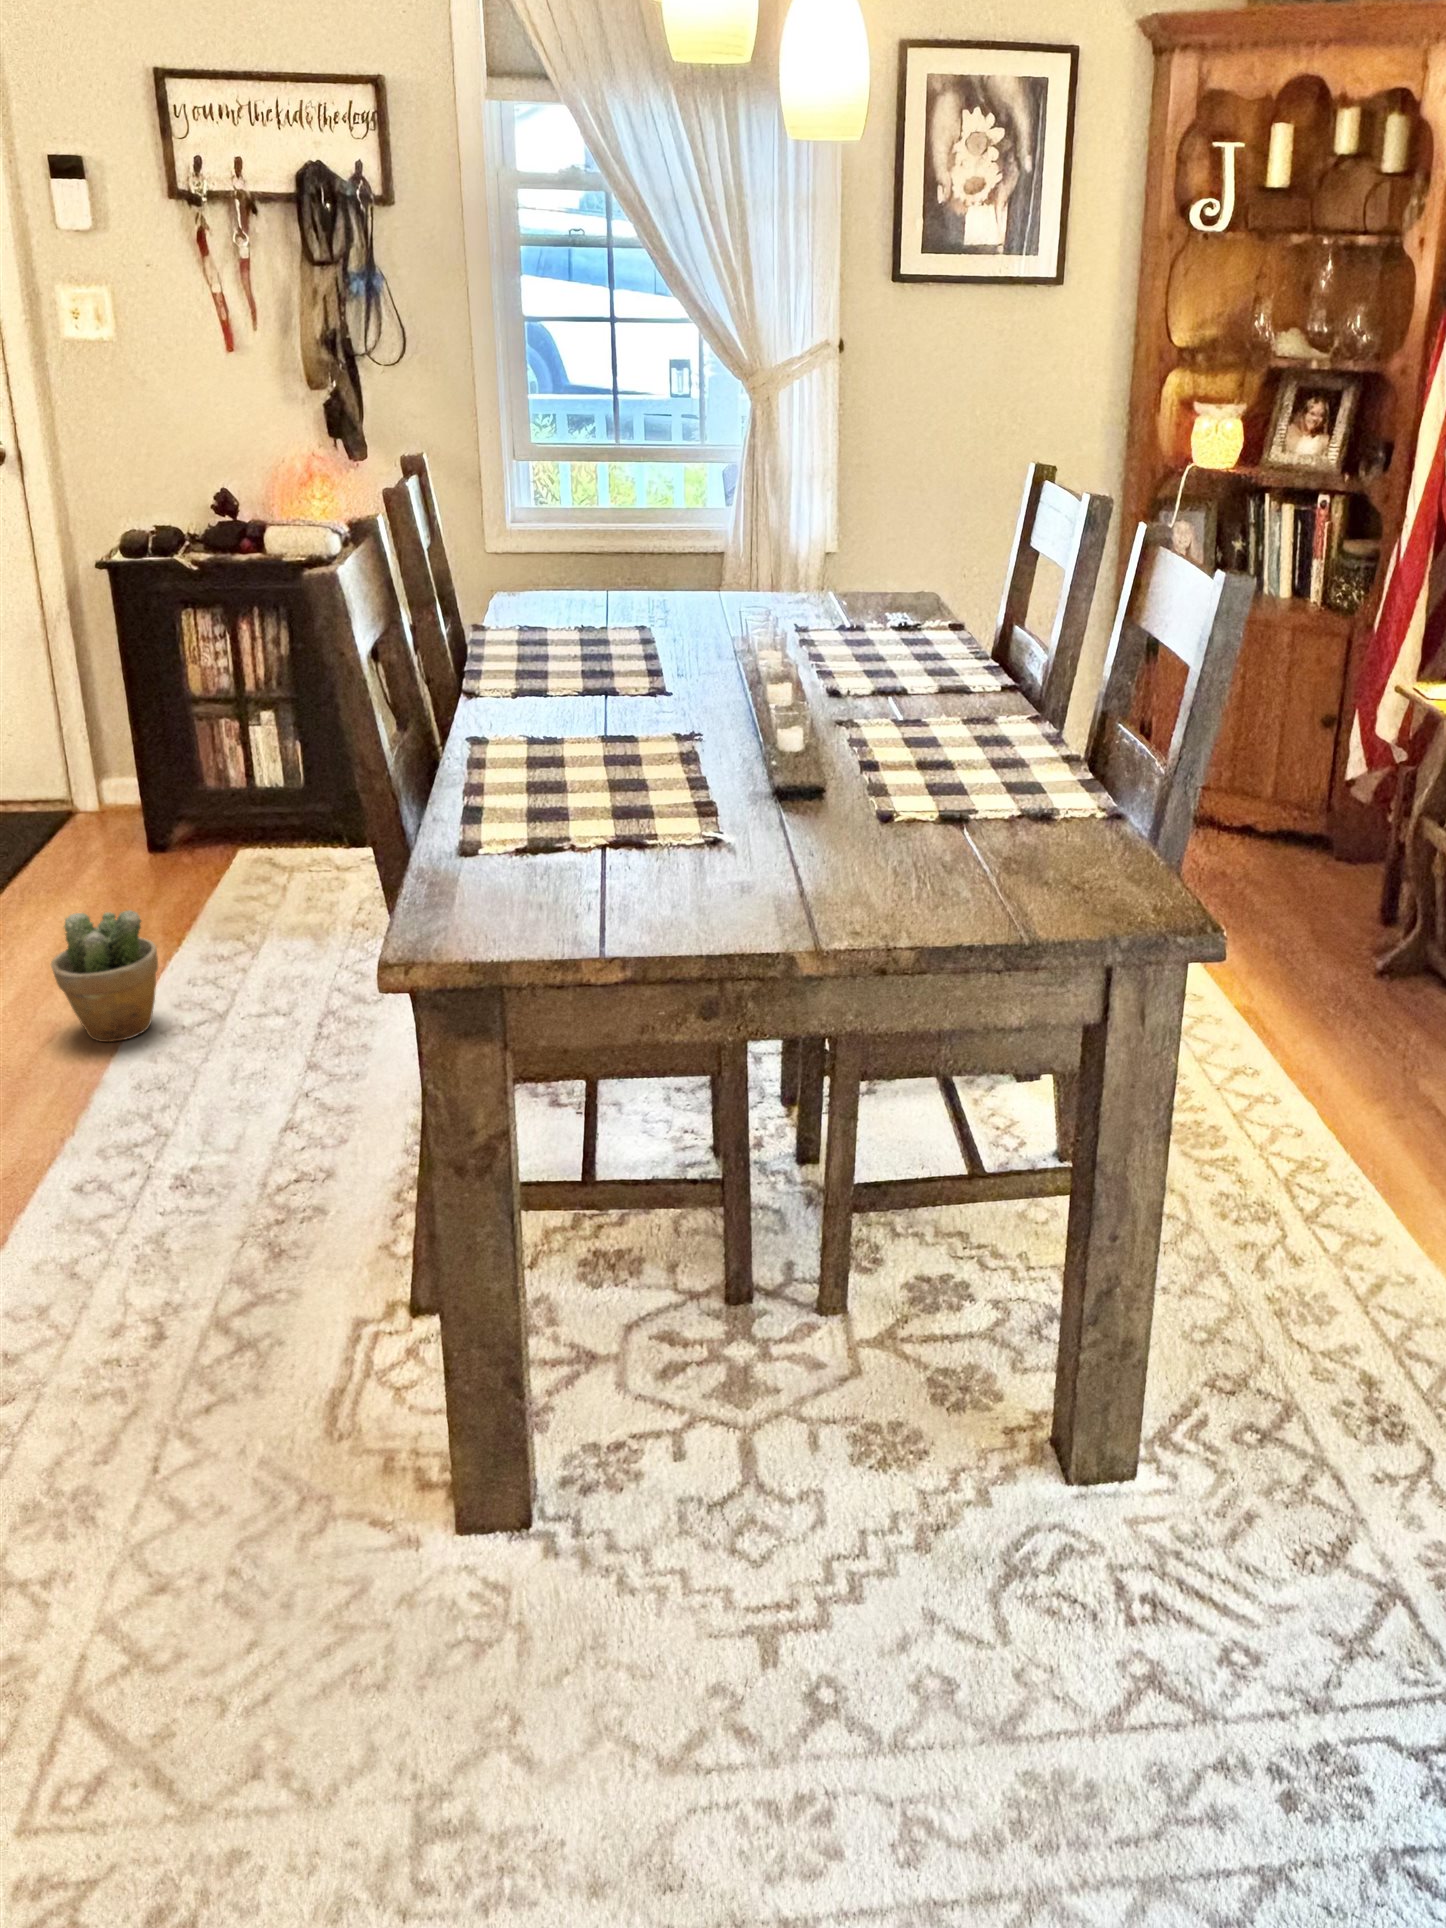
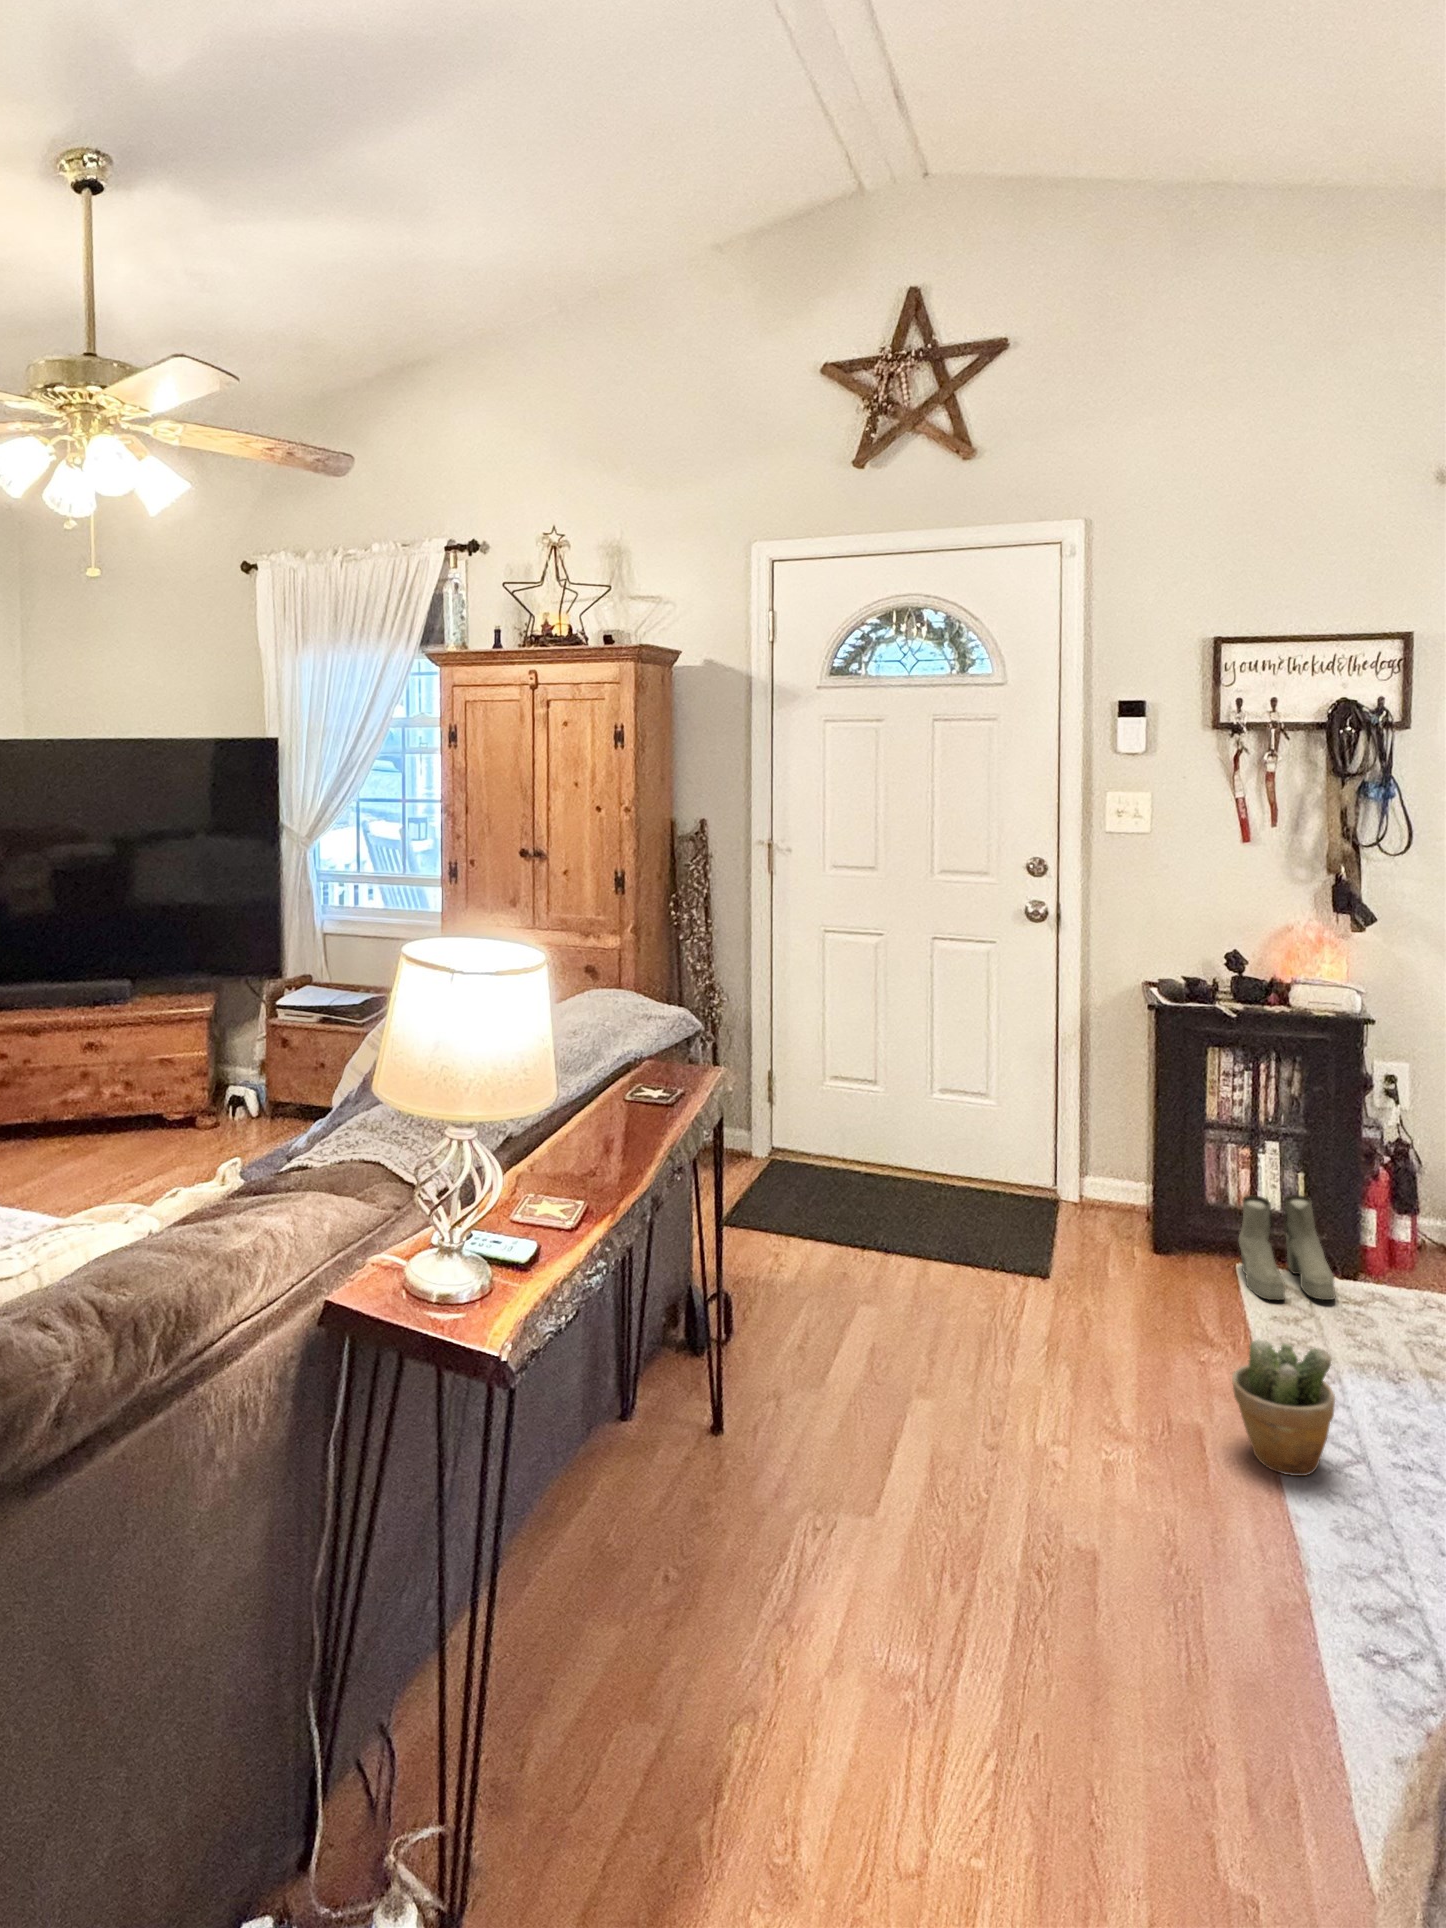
boots: none [220,766,316,880] -> present [1239,1195,1336,1300]

